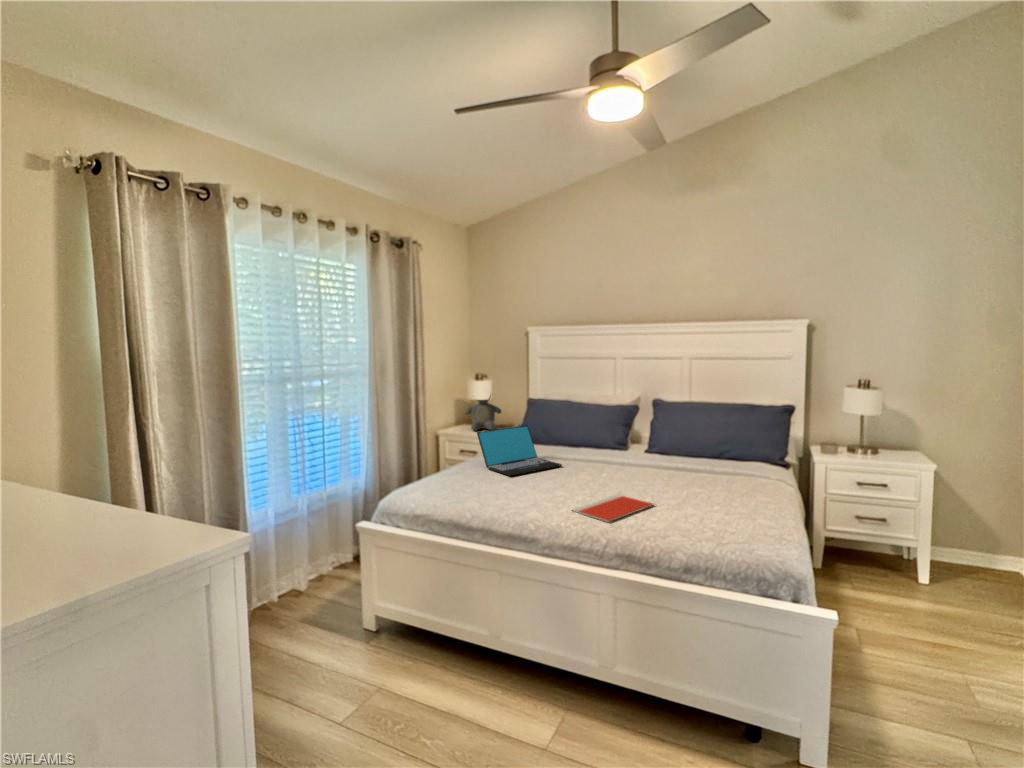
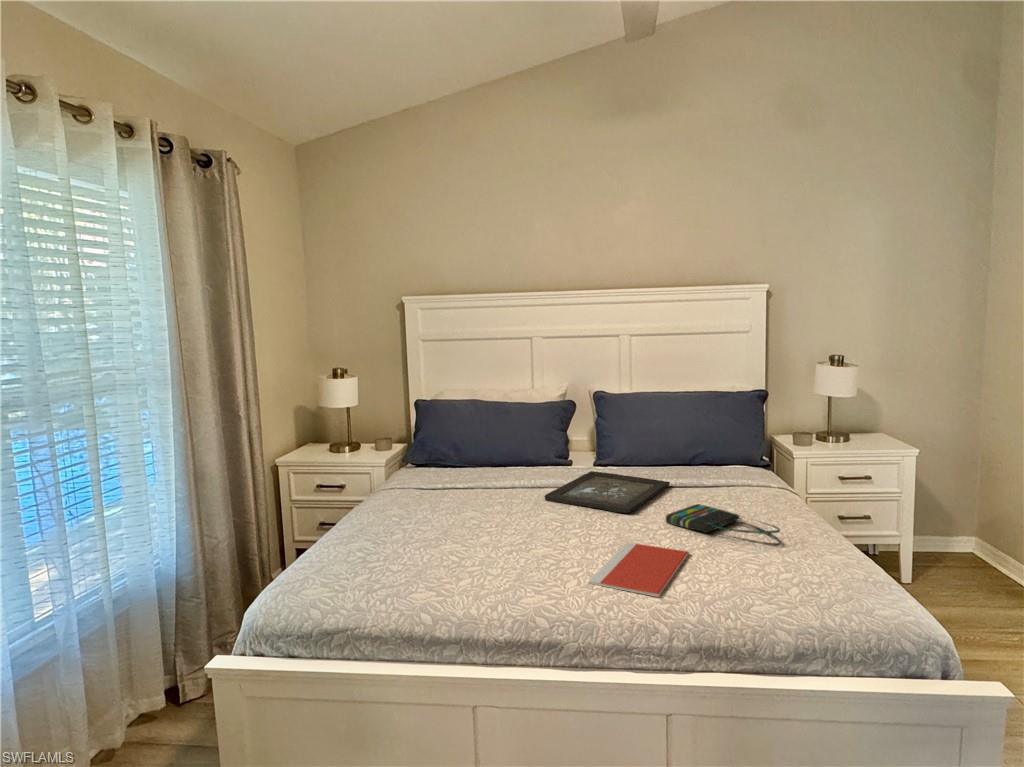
teddy bear: present [465,395,501,431] -> none [314,381,370,453]
laptop: present [477,426,562,476] -> none [379,444,509,530]
tray: none [586,454,685,480] -> present [544,471,670,513]
tote bag: none [658,479,728,509] -> present [666,504,780,546]

